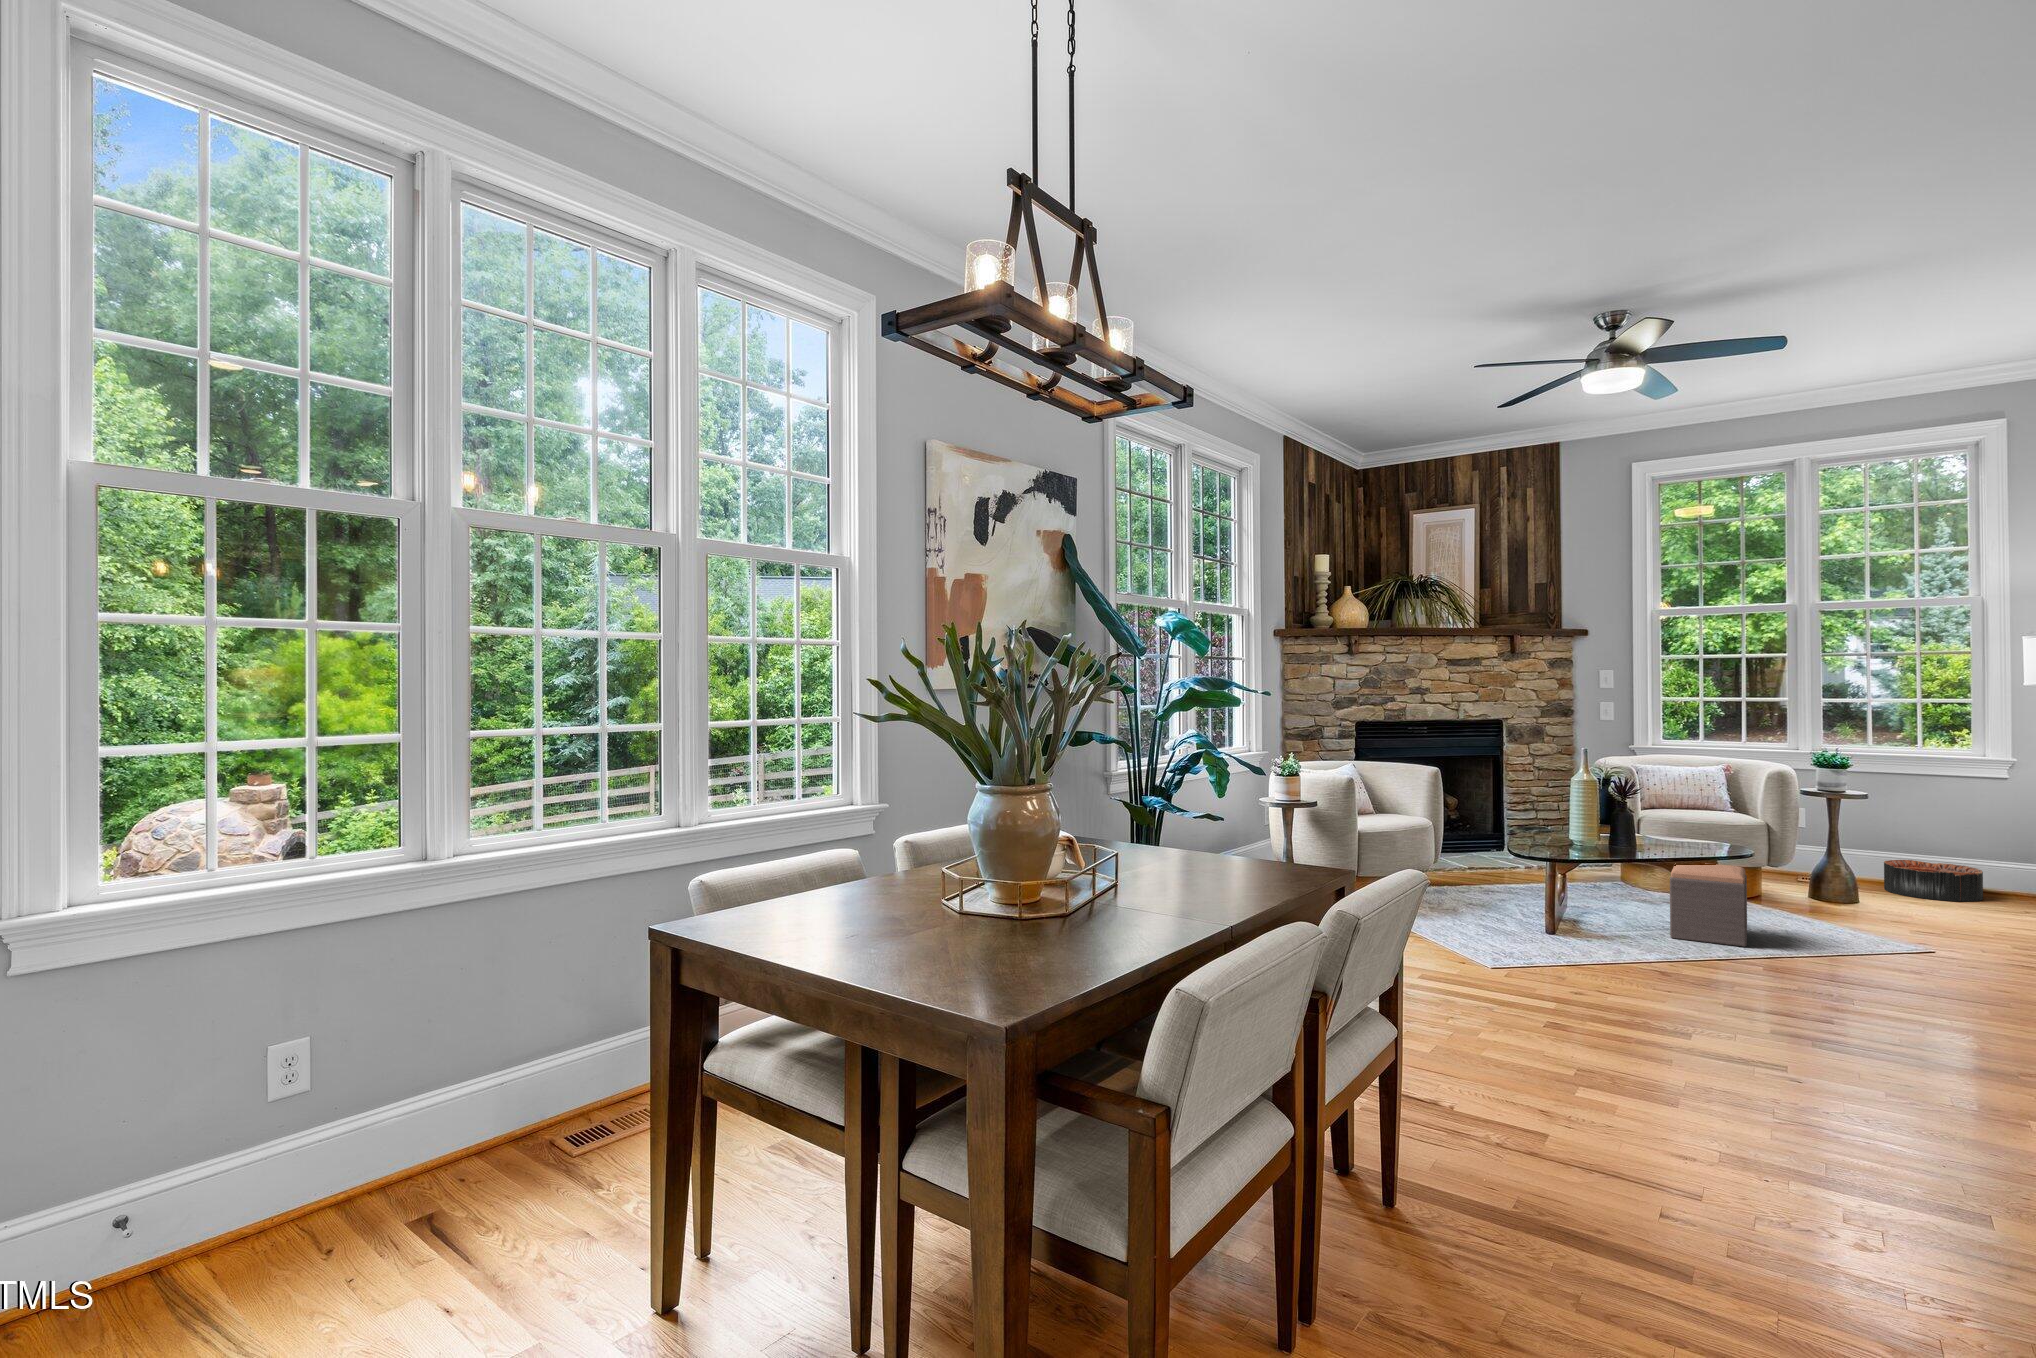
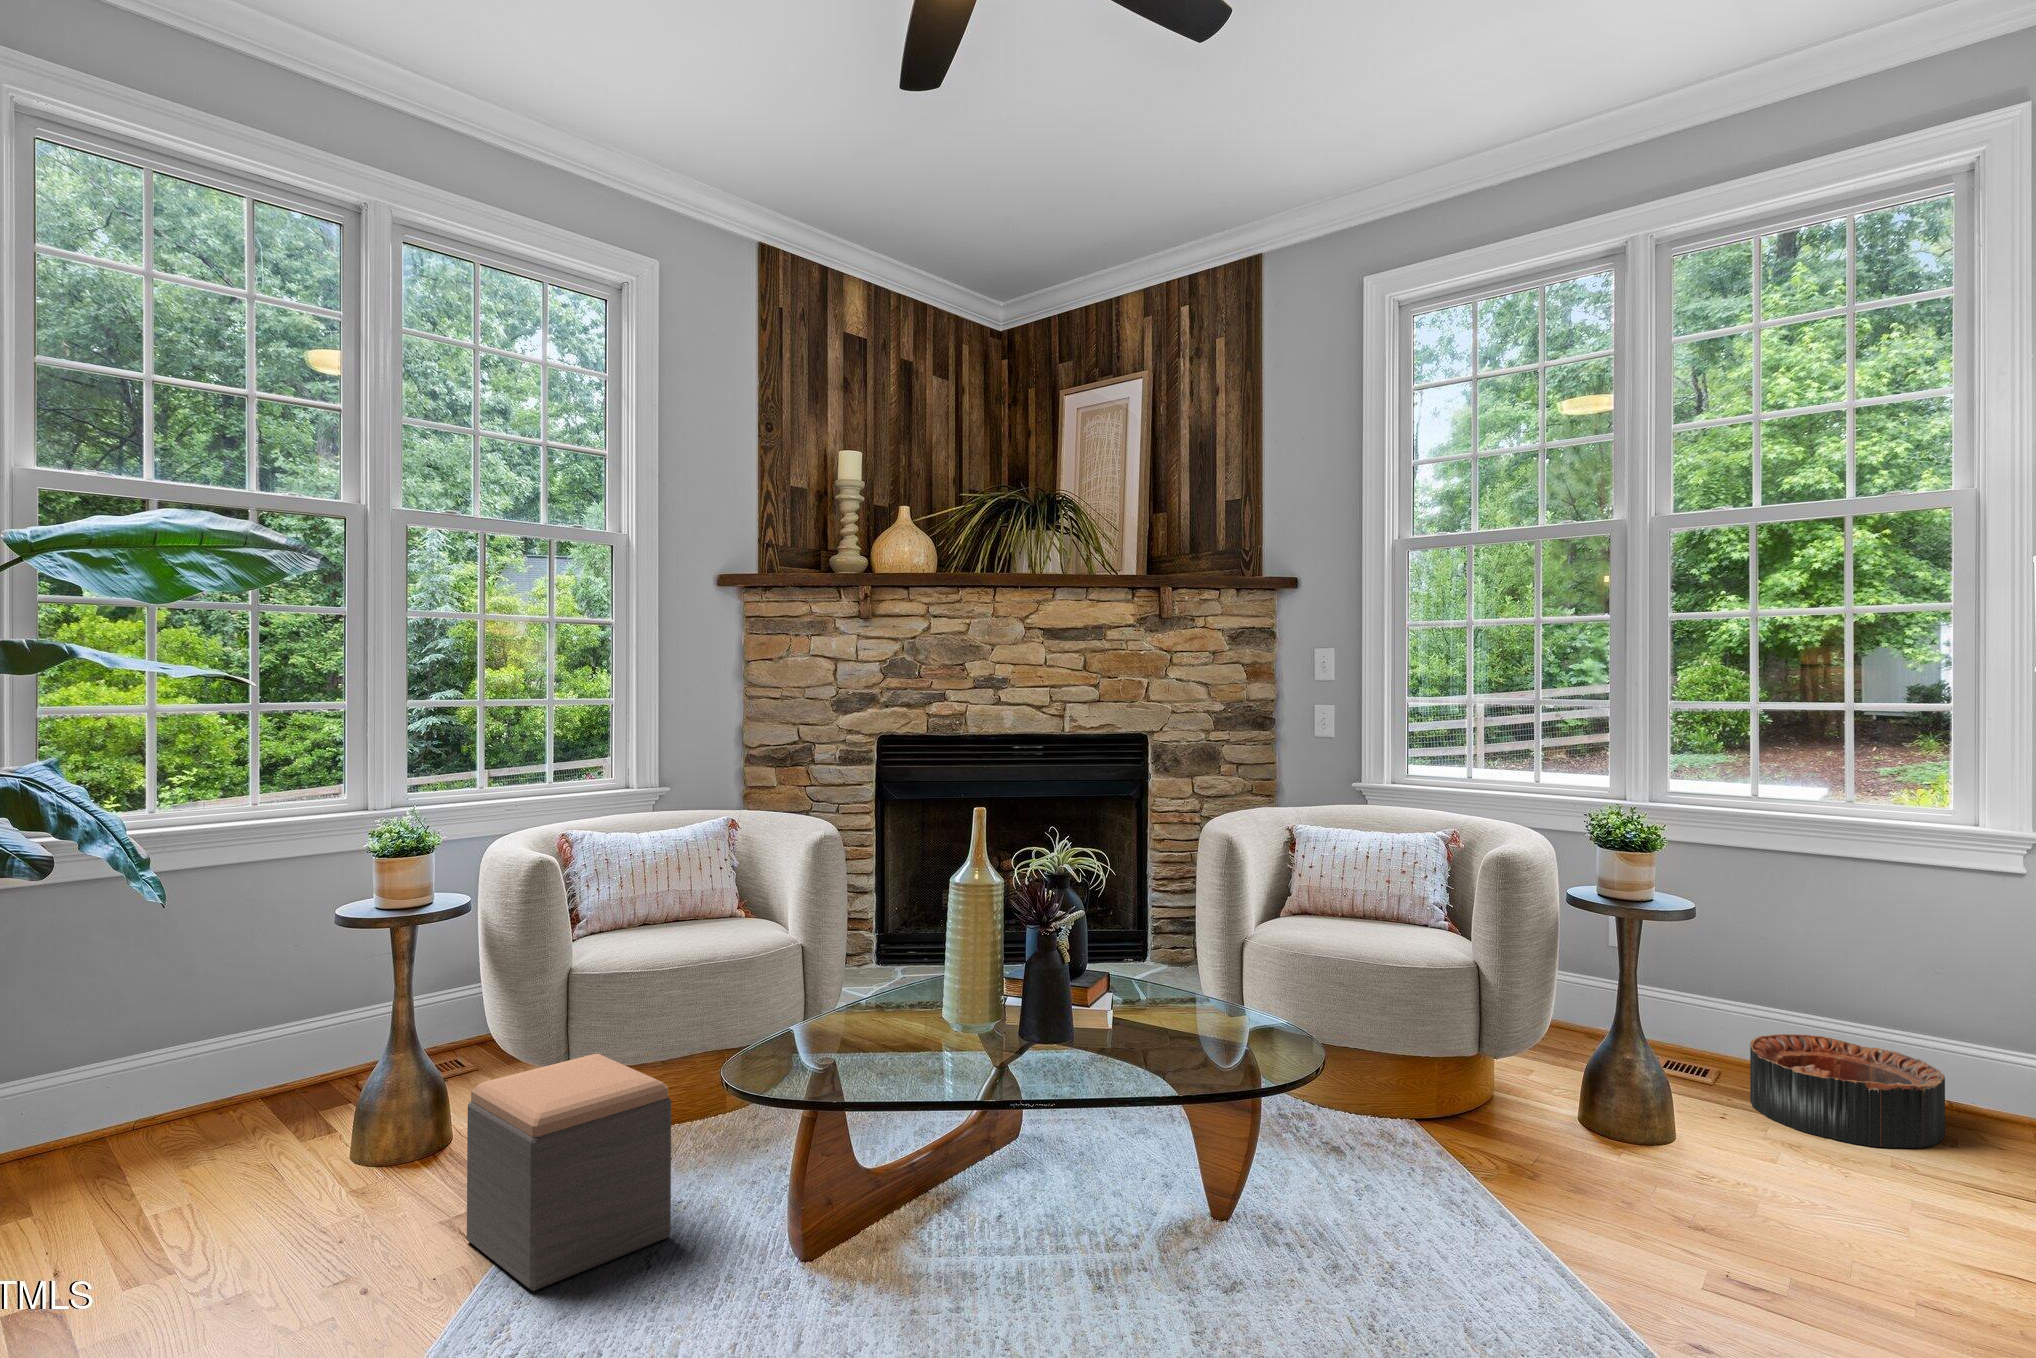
footstool: present [1670,864,1747,947] -> present [467,1054,671,1291]

